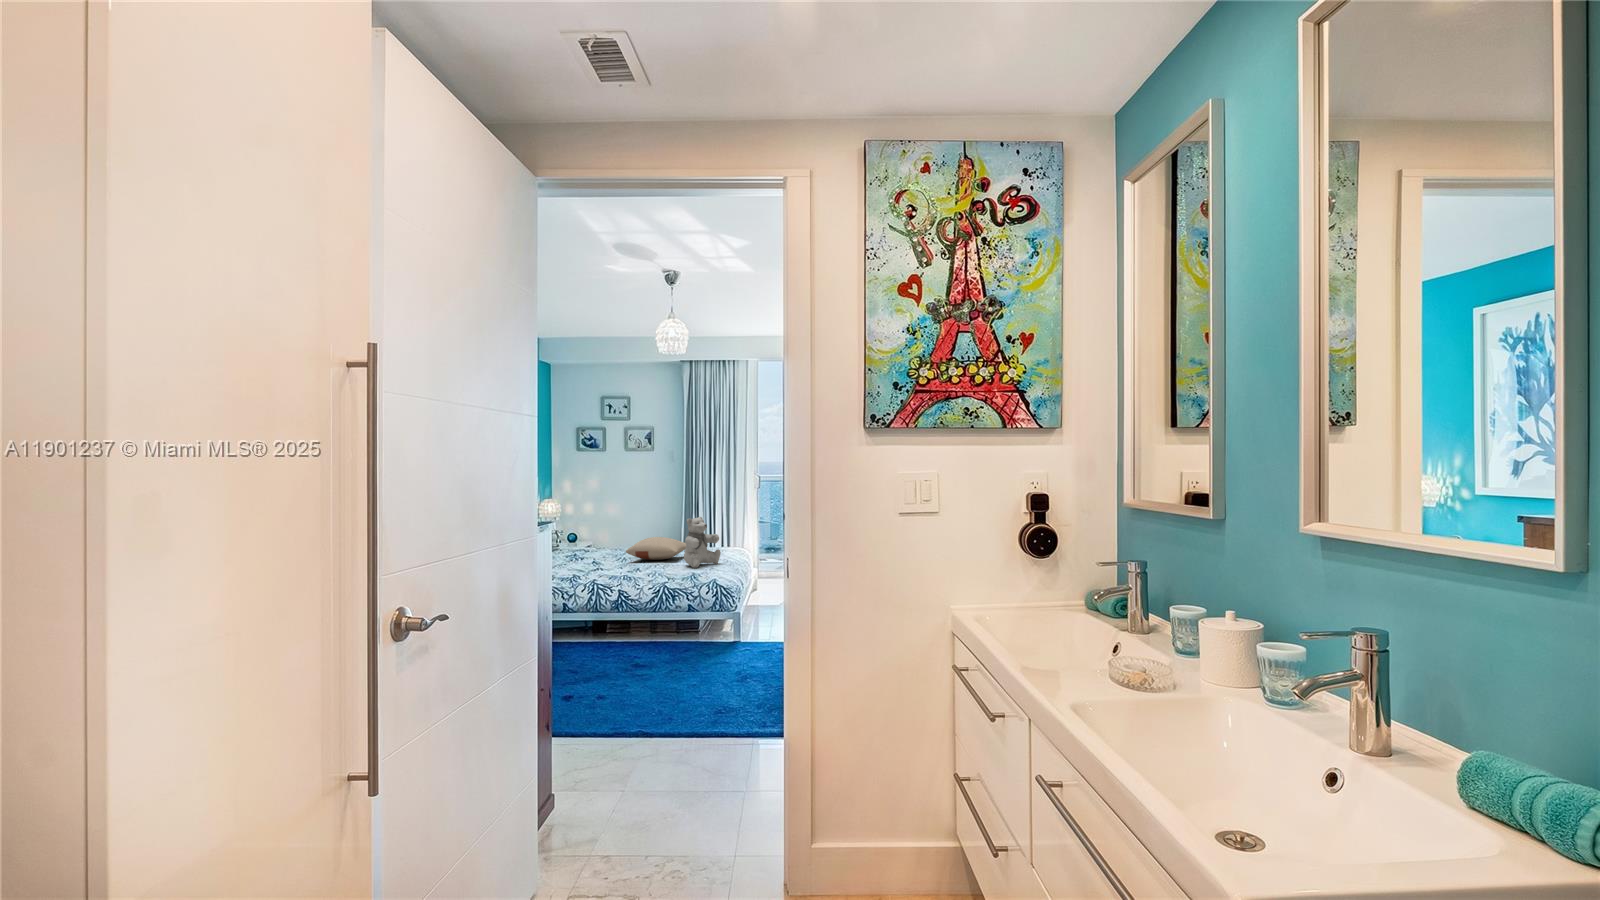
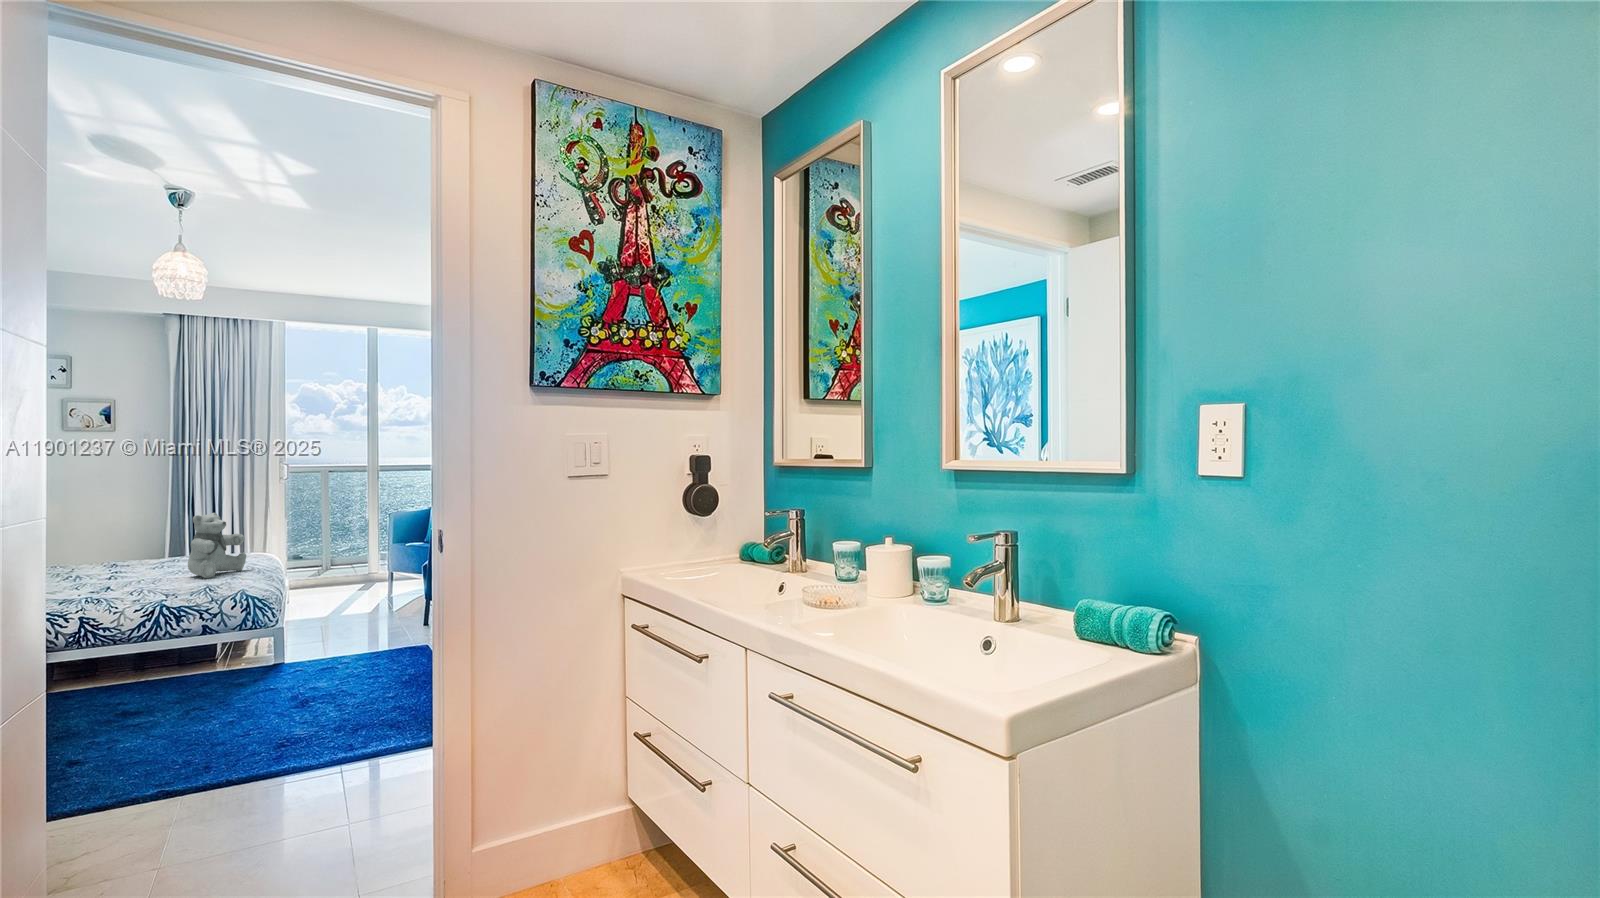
pillow: present [626,537,686,560] -> none [80,544,192,575]

